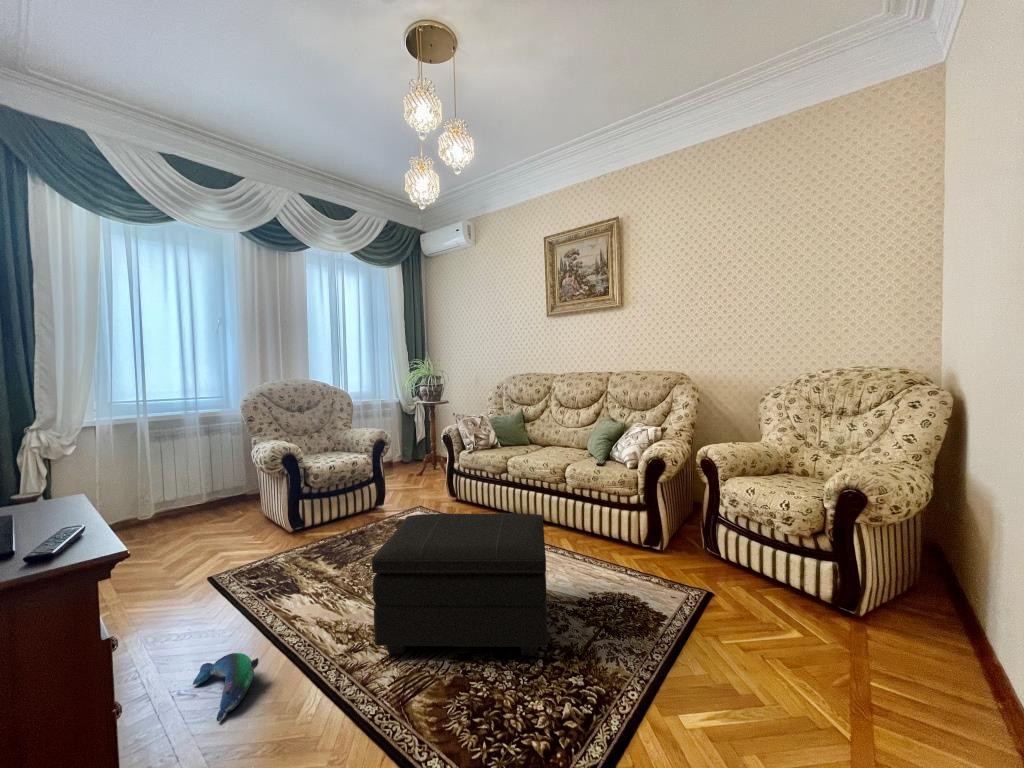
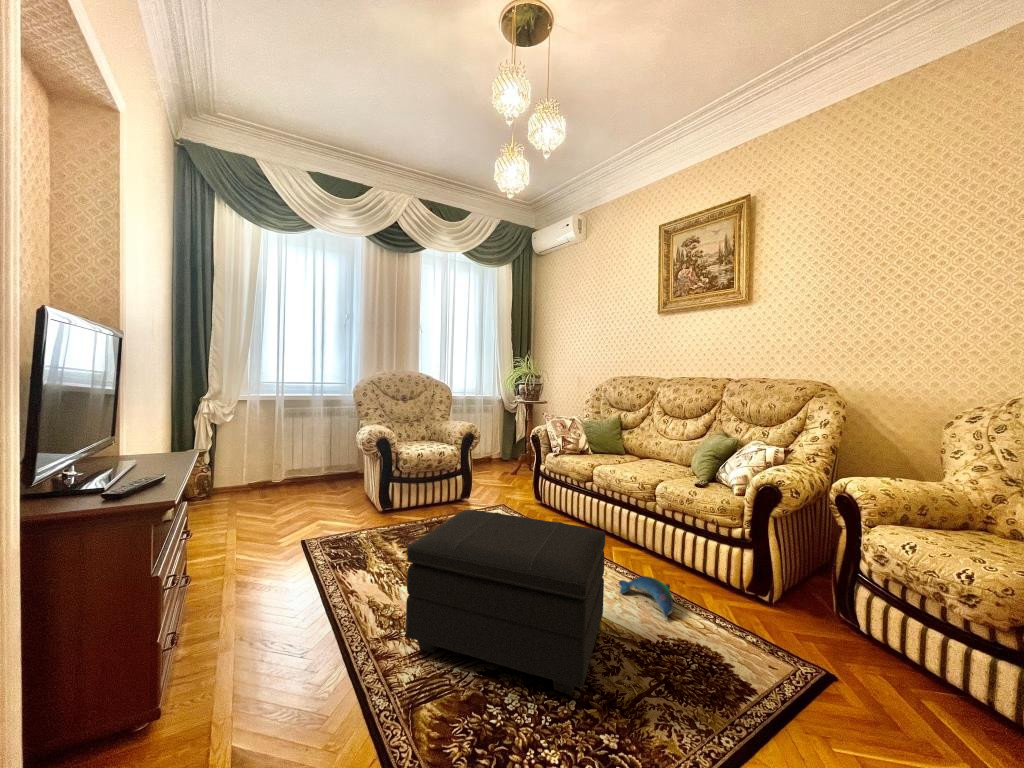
plush toy: present [193,653,259,721] -> present [619,576,673,619]

